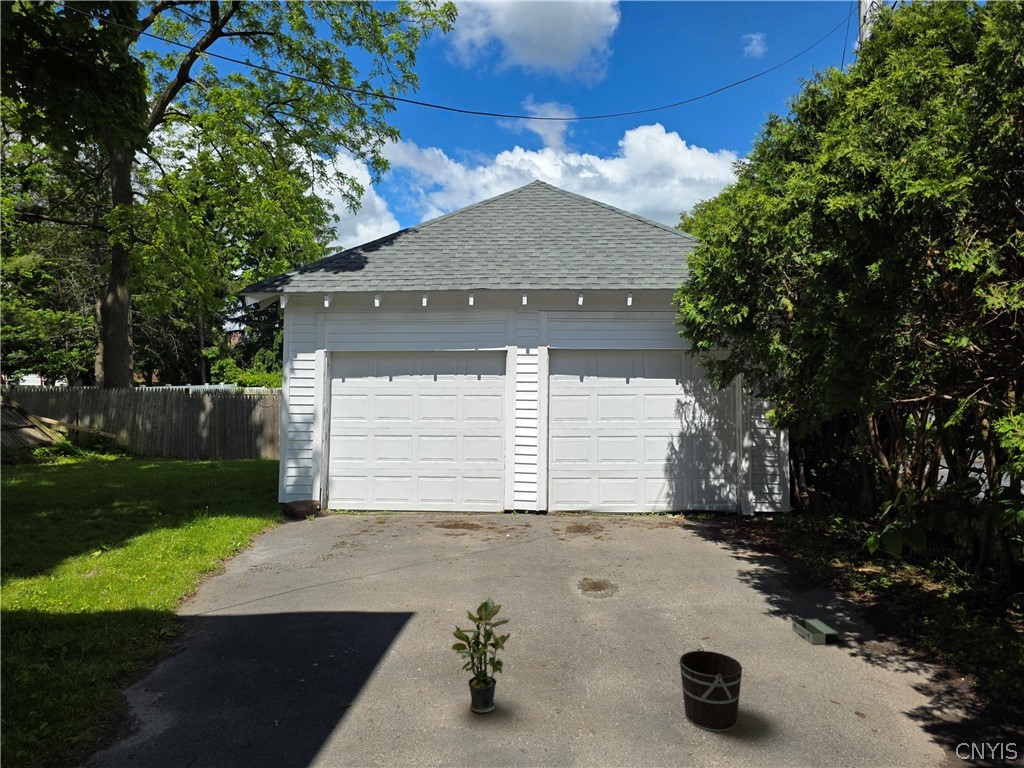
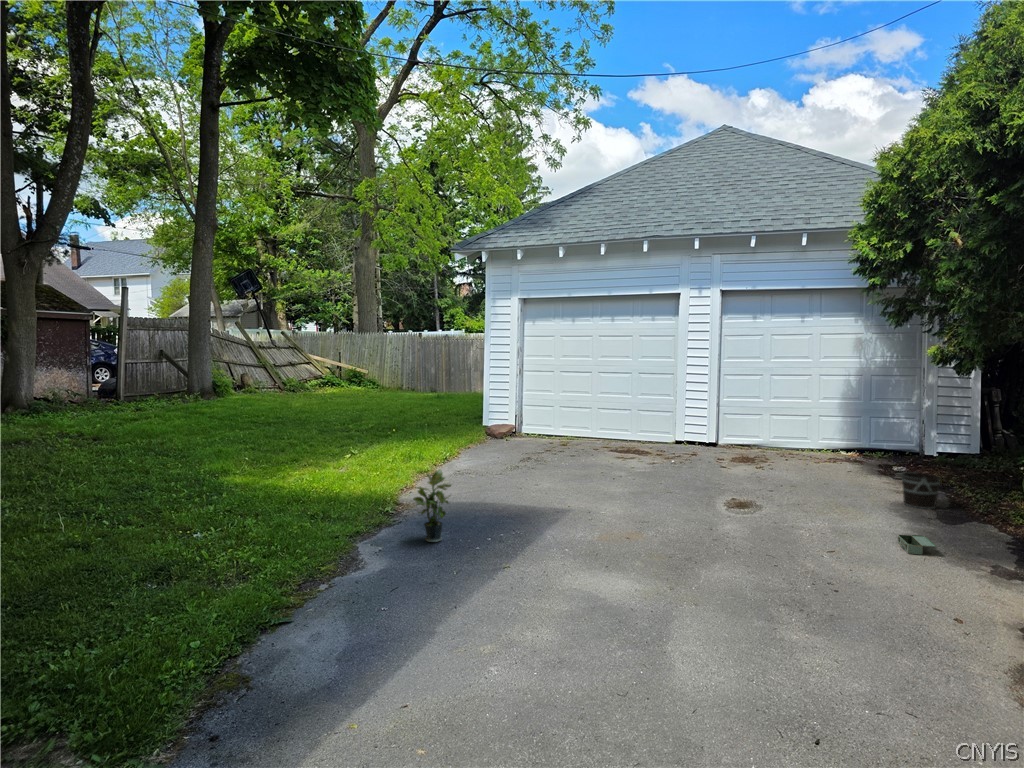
potted plant: present [451,597,510,713] -> present [413,470,451,542]
bucket: present [678,648,742,732] -> present [901,472,940,509]

